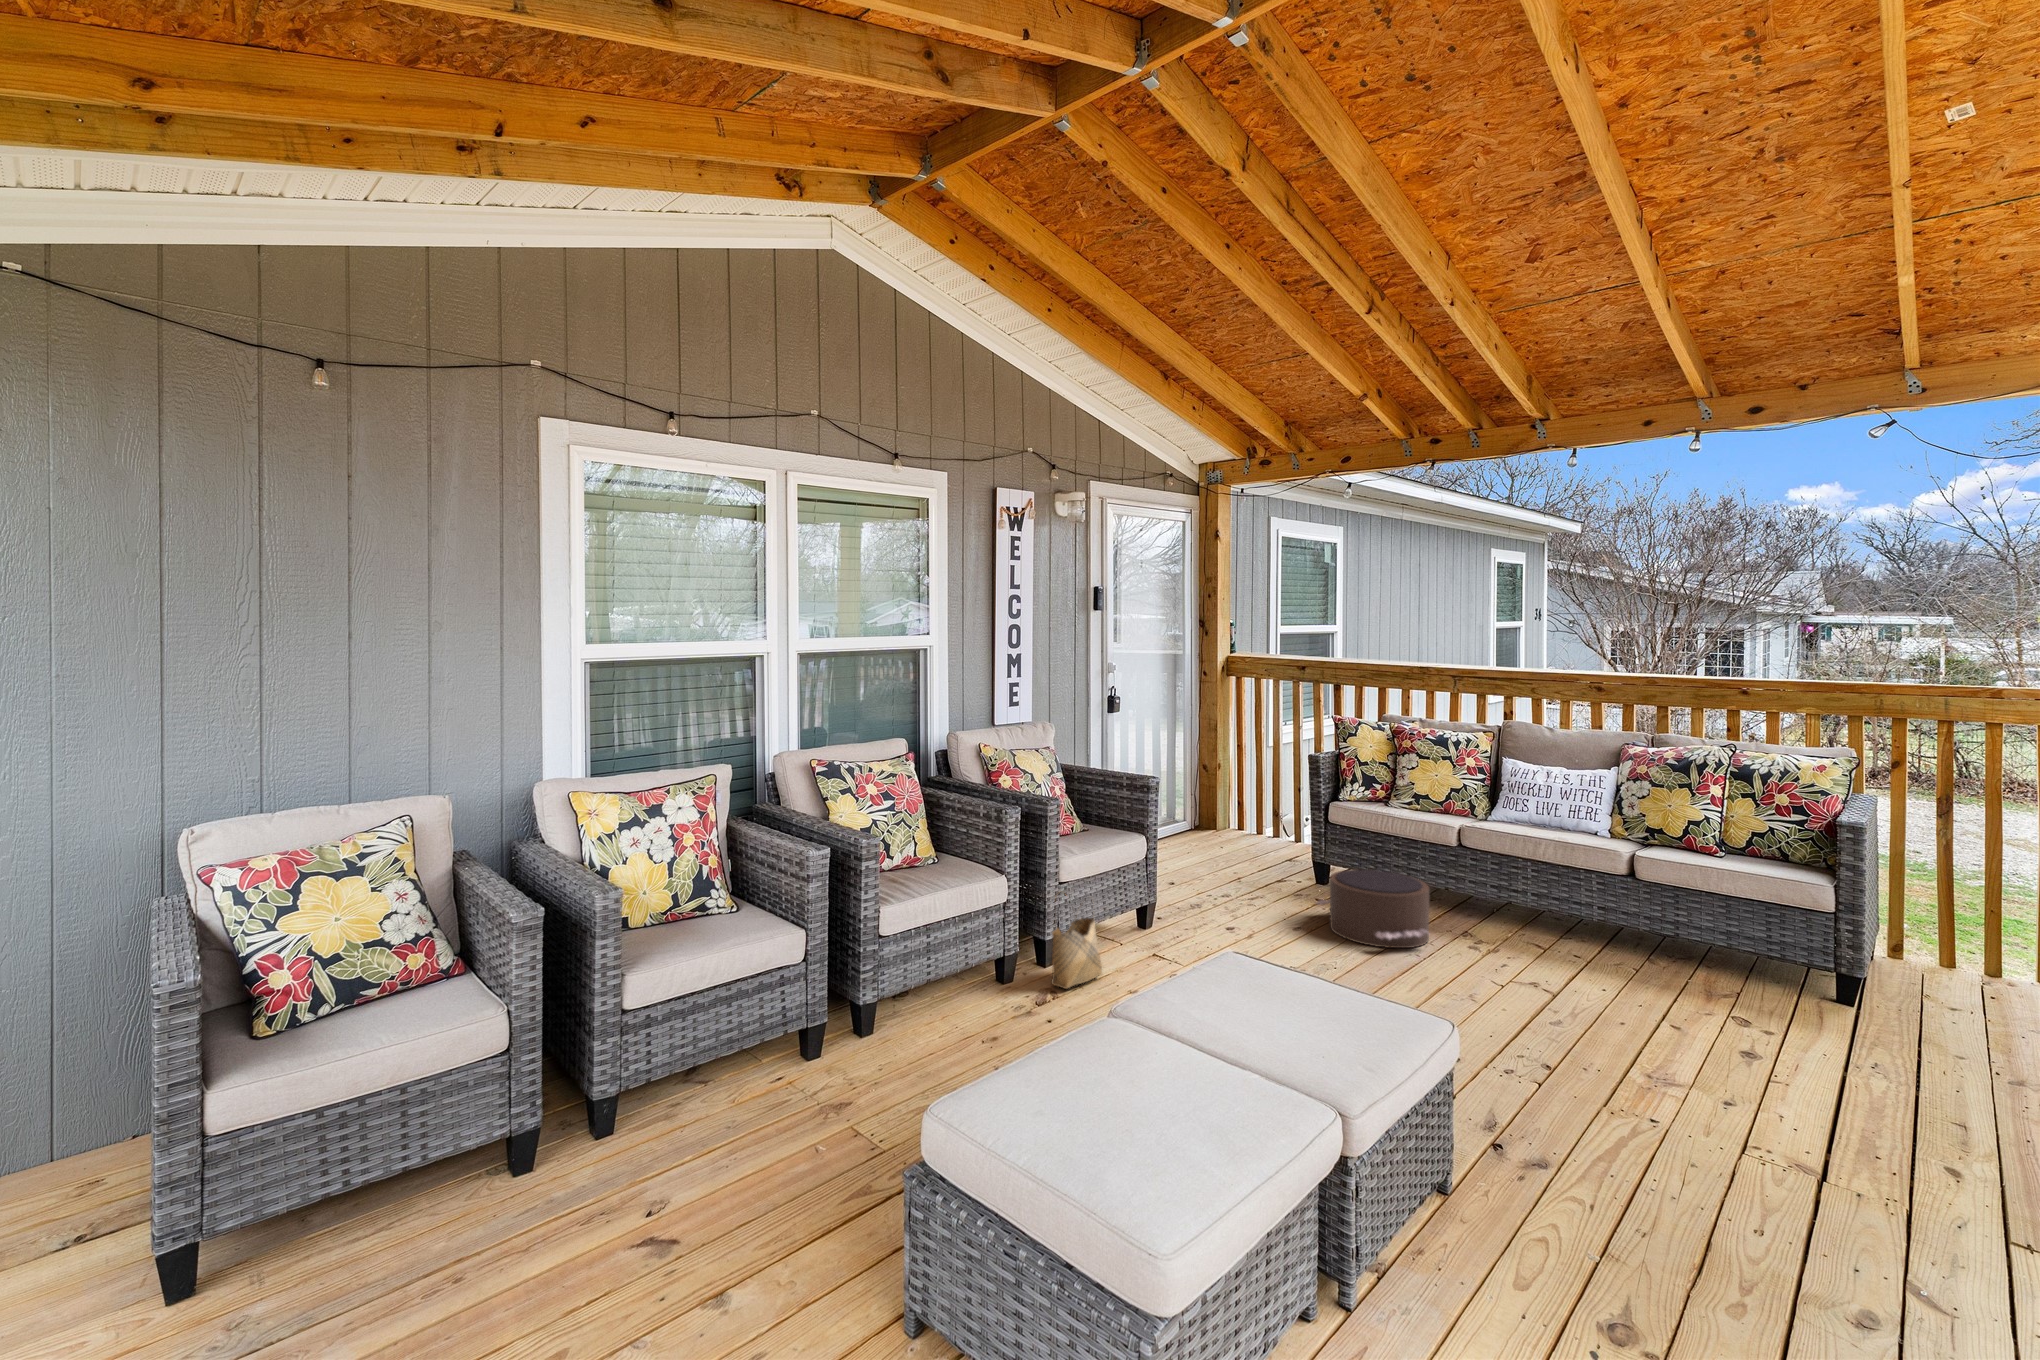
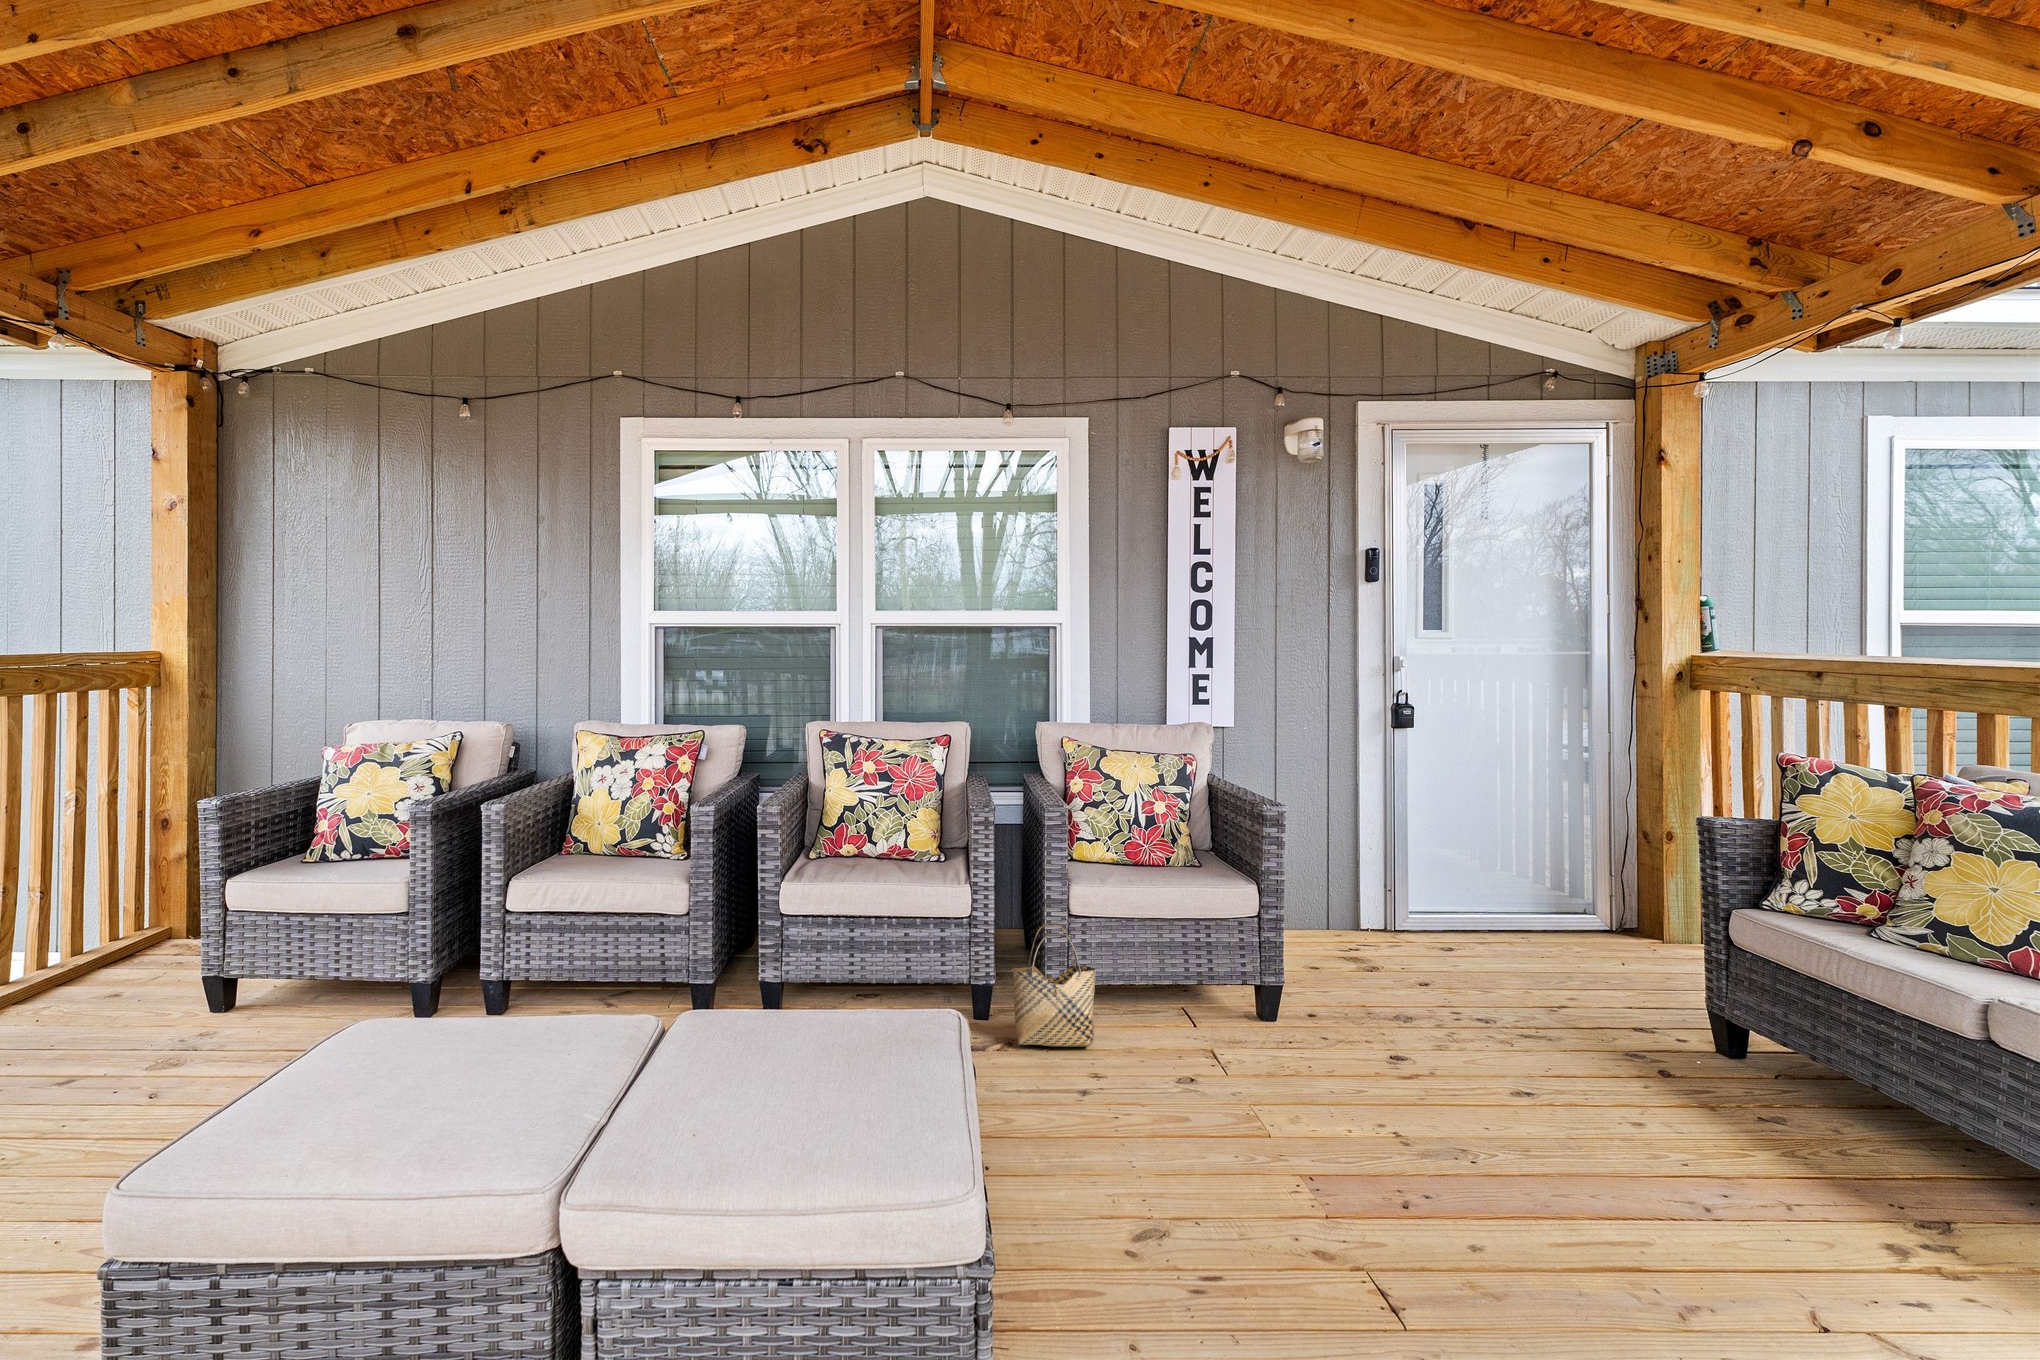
pouf: present [1317,870,1430,948] -> none [1573,1014,1784,1185]

